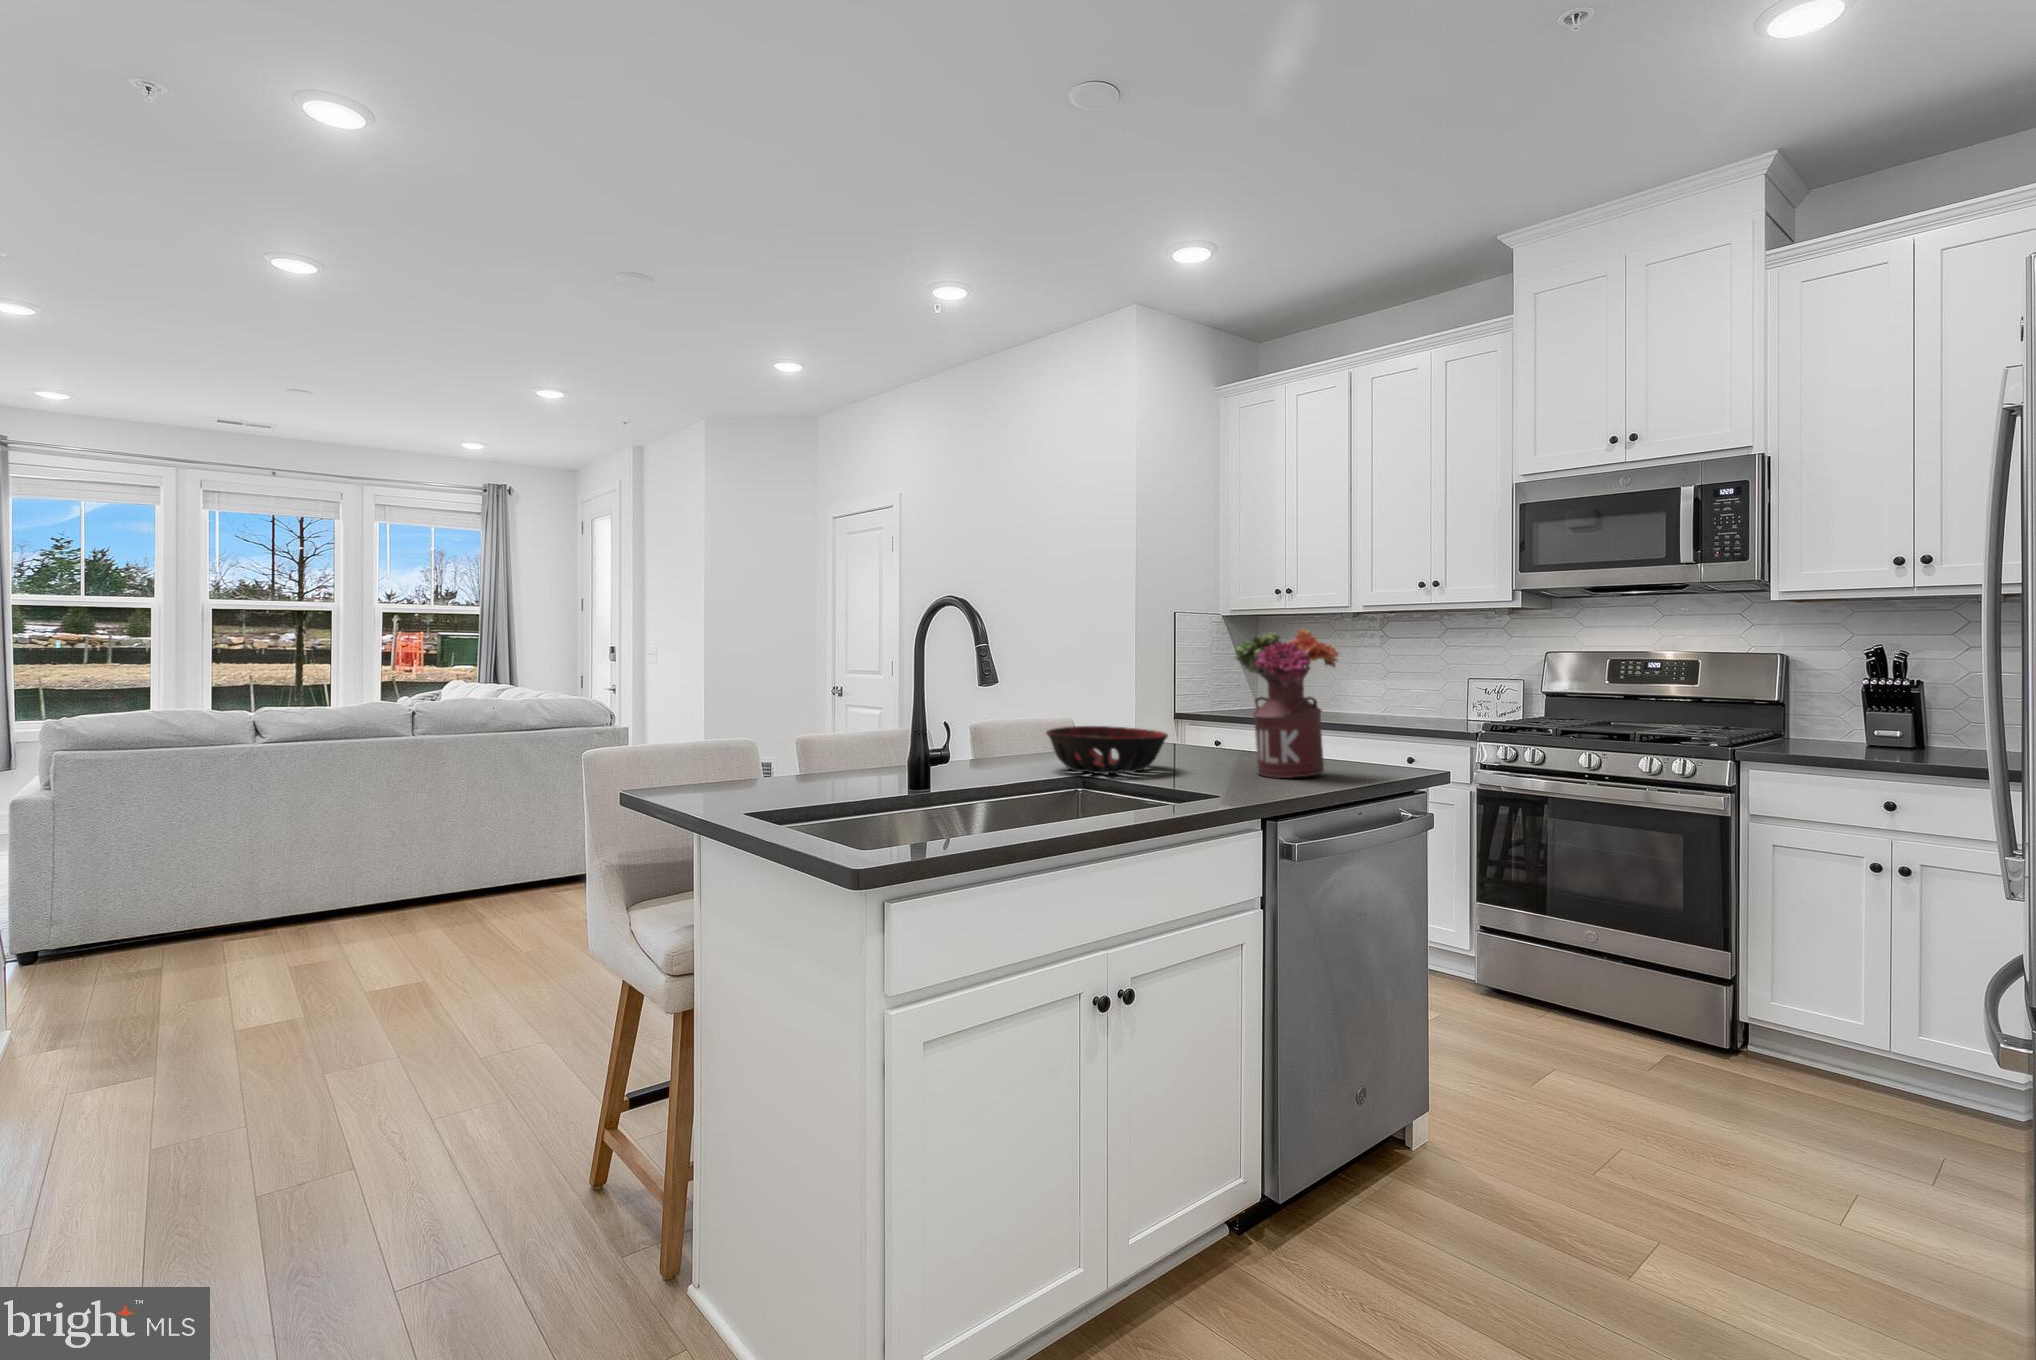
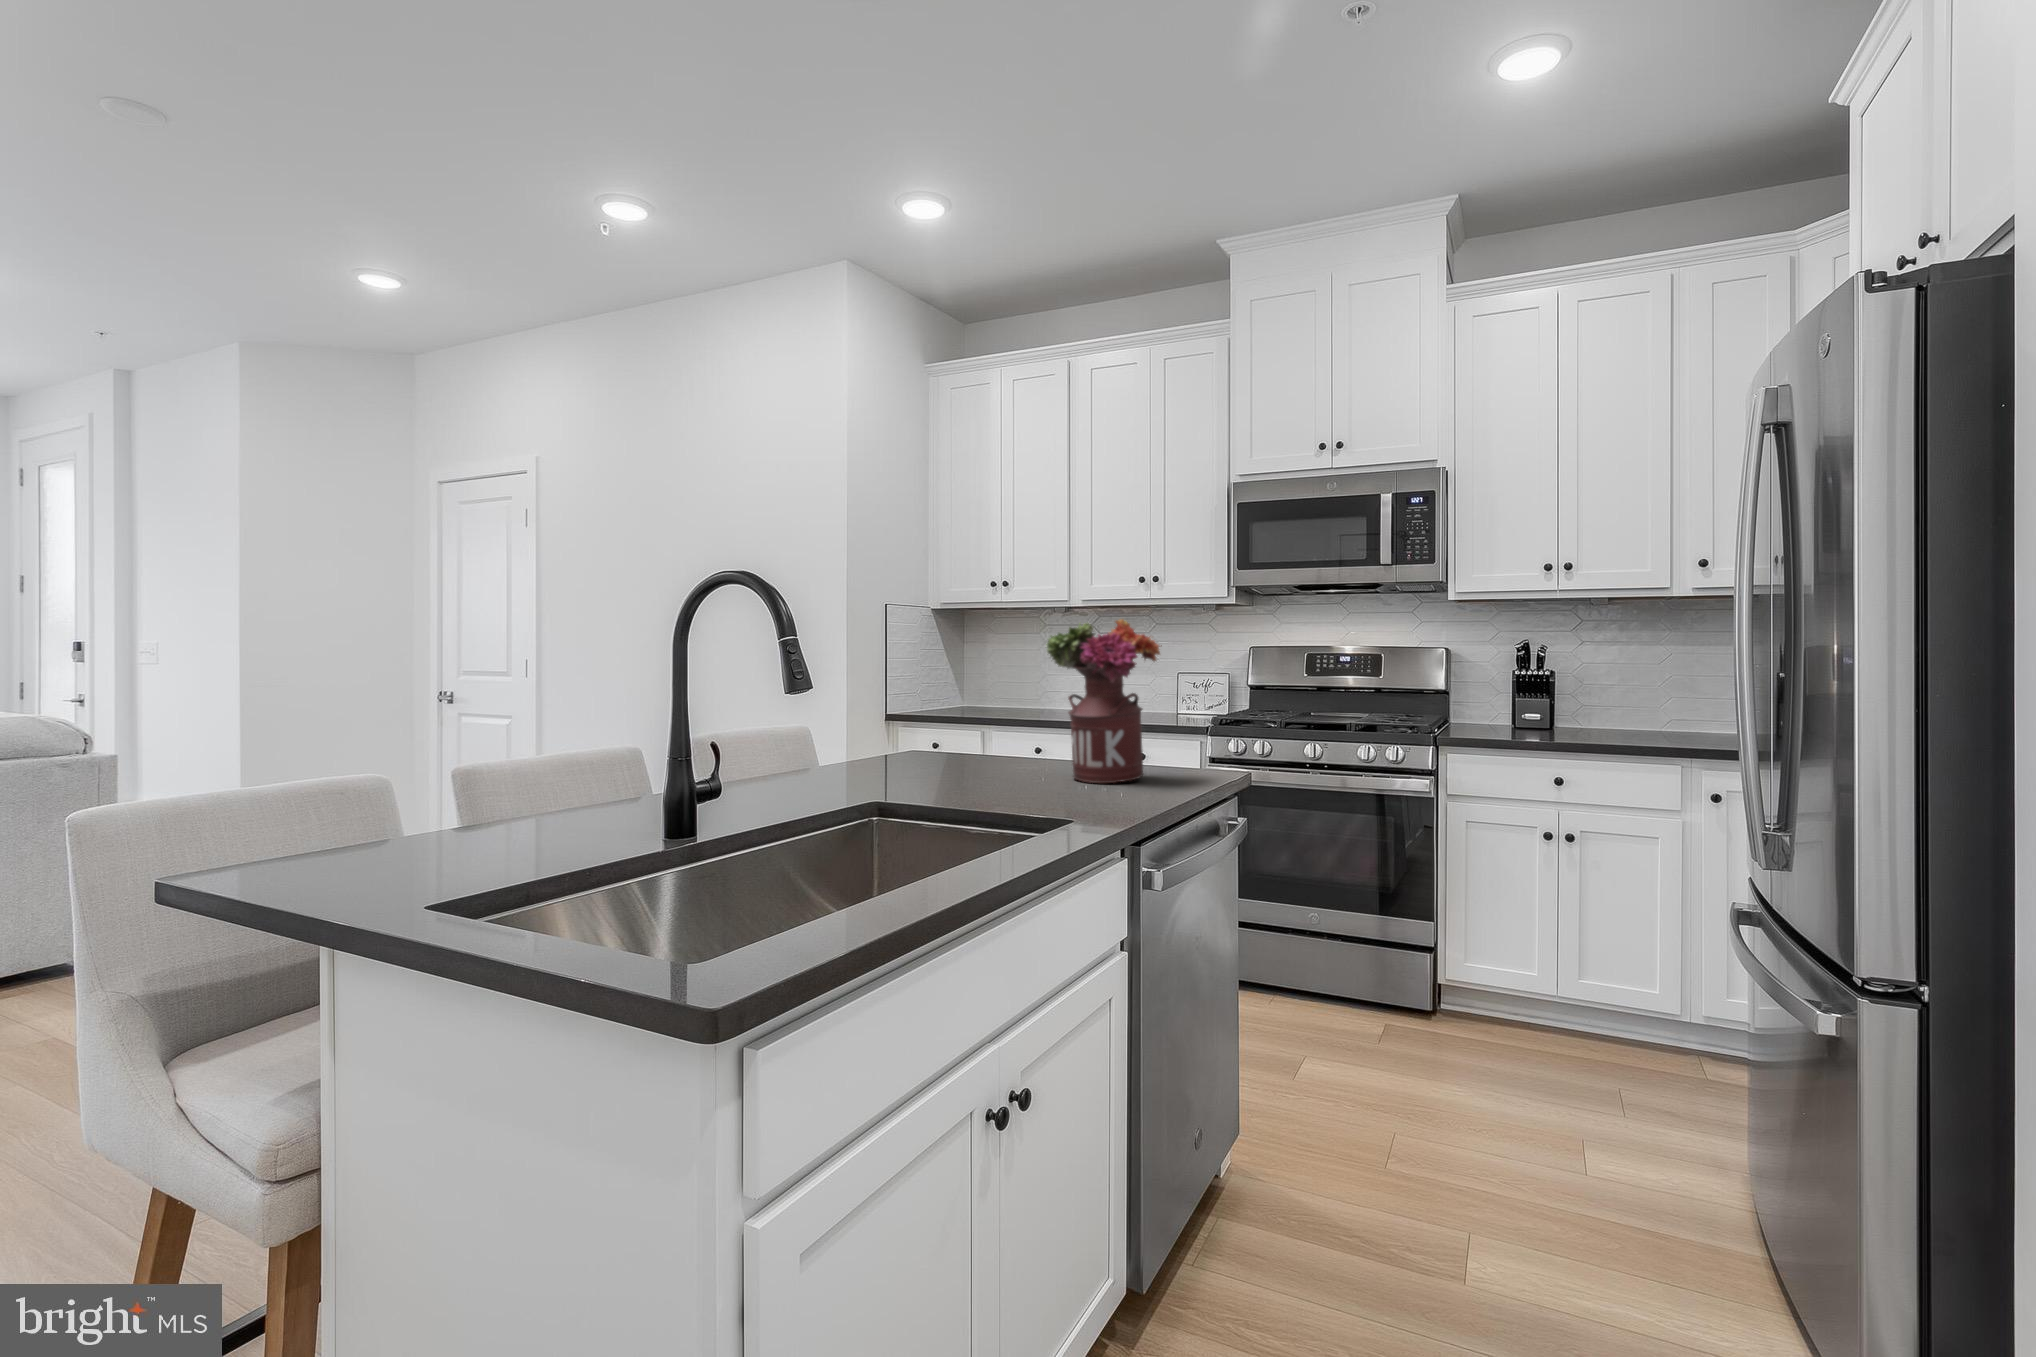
decorative bowl: present [1046,726,1168,774] -> none [832,731,976,788]

